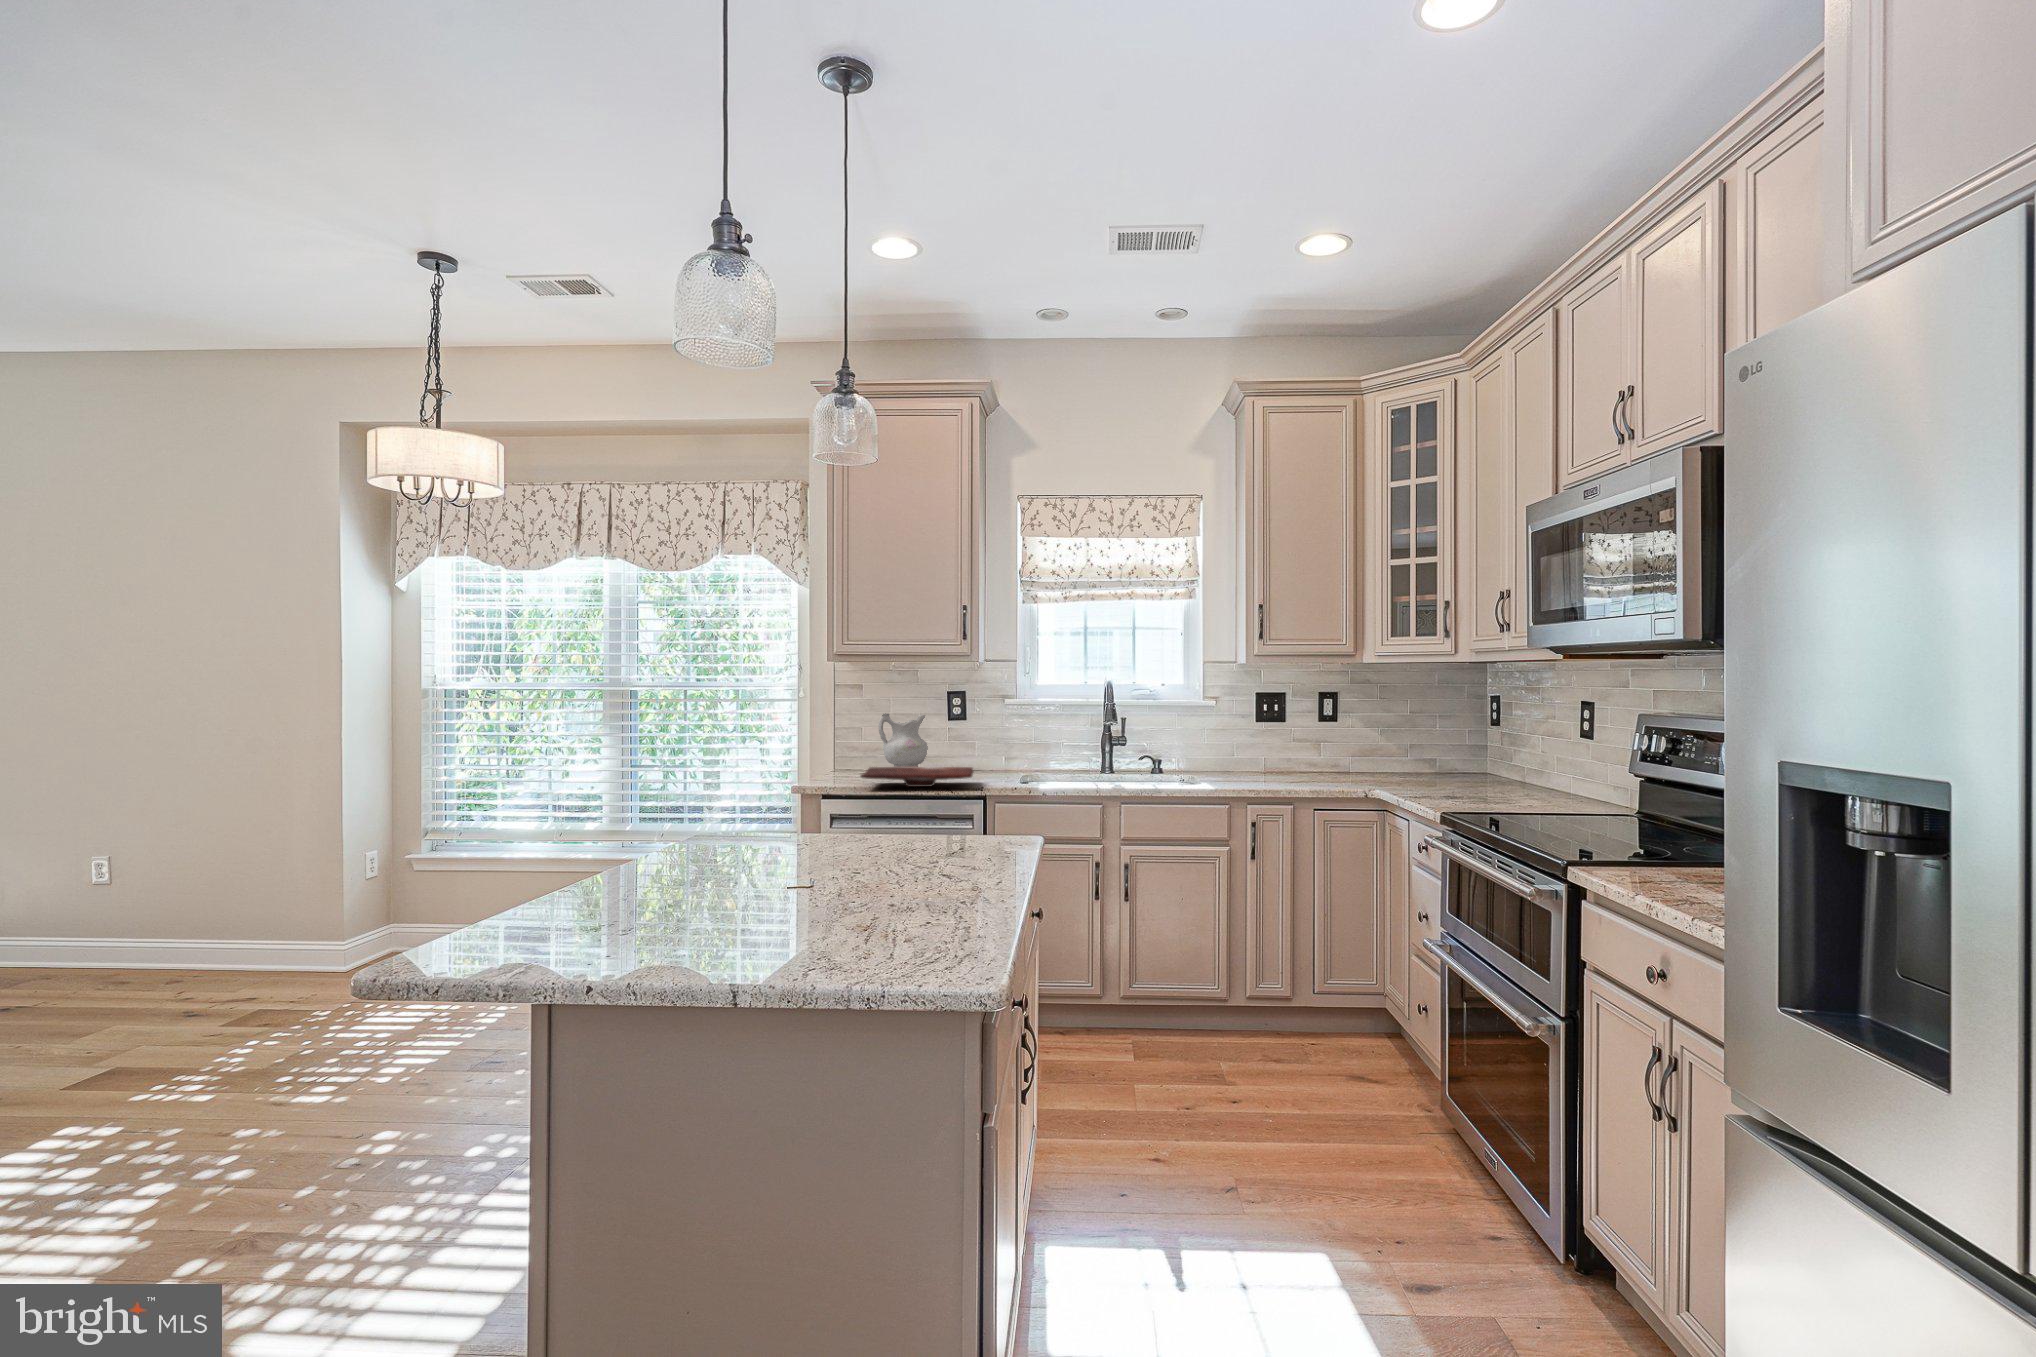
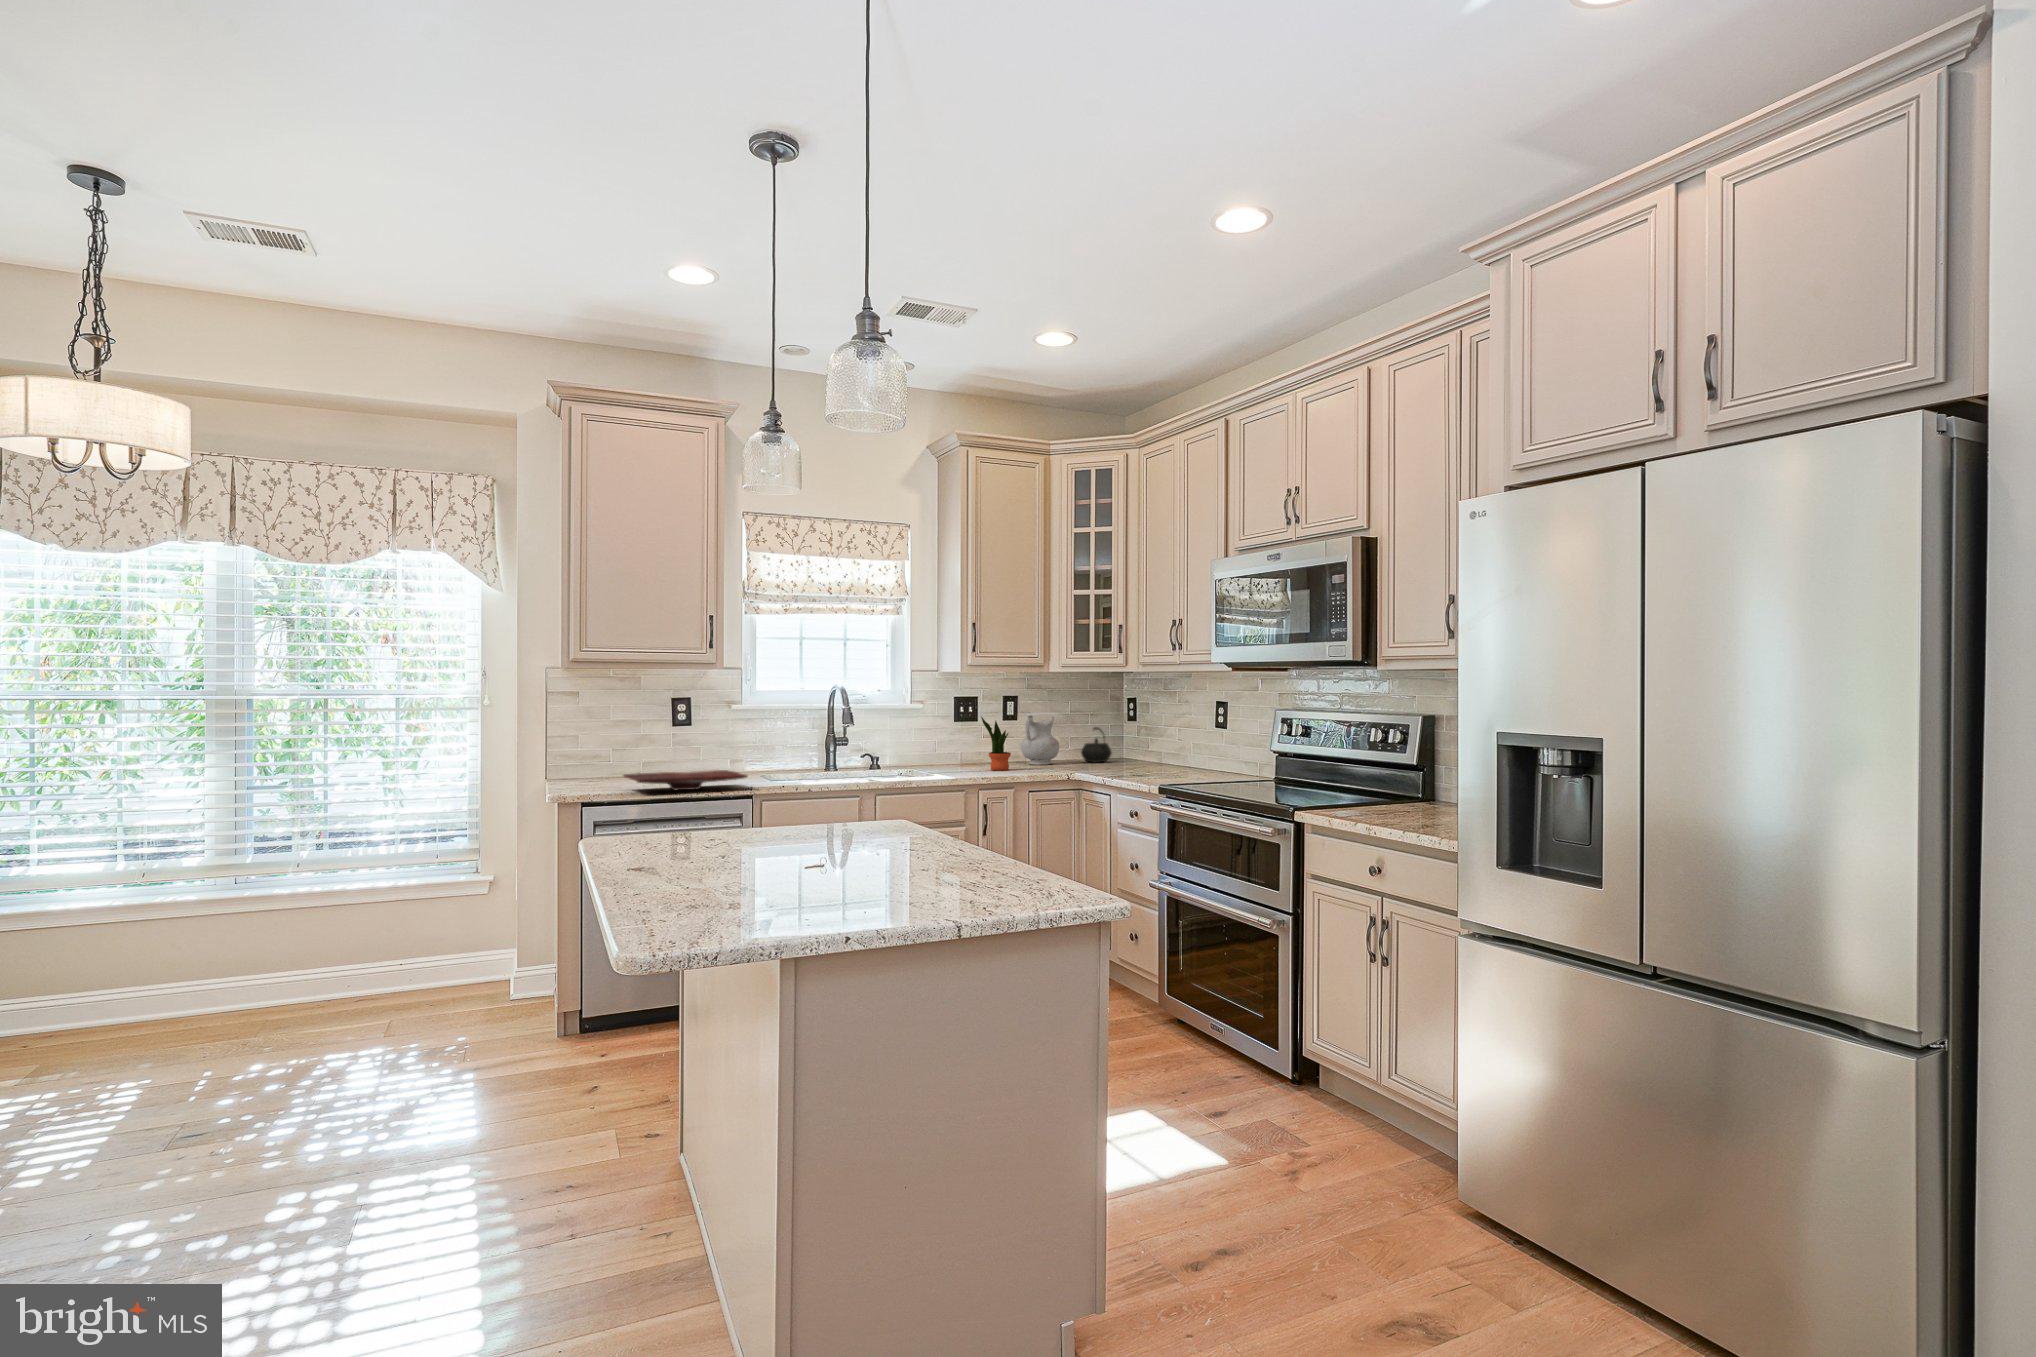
ceramic pitcher: present [878,713,928,767] -> present [1021,715,1059,765]
potted plant: none [1274,715,1312,780] -> present [981,717,1011,770]
kettle: none [1425,730,1467,774] -> present [1081,727,1112,762]

